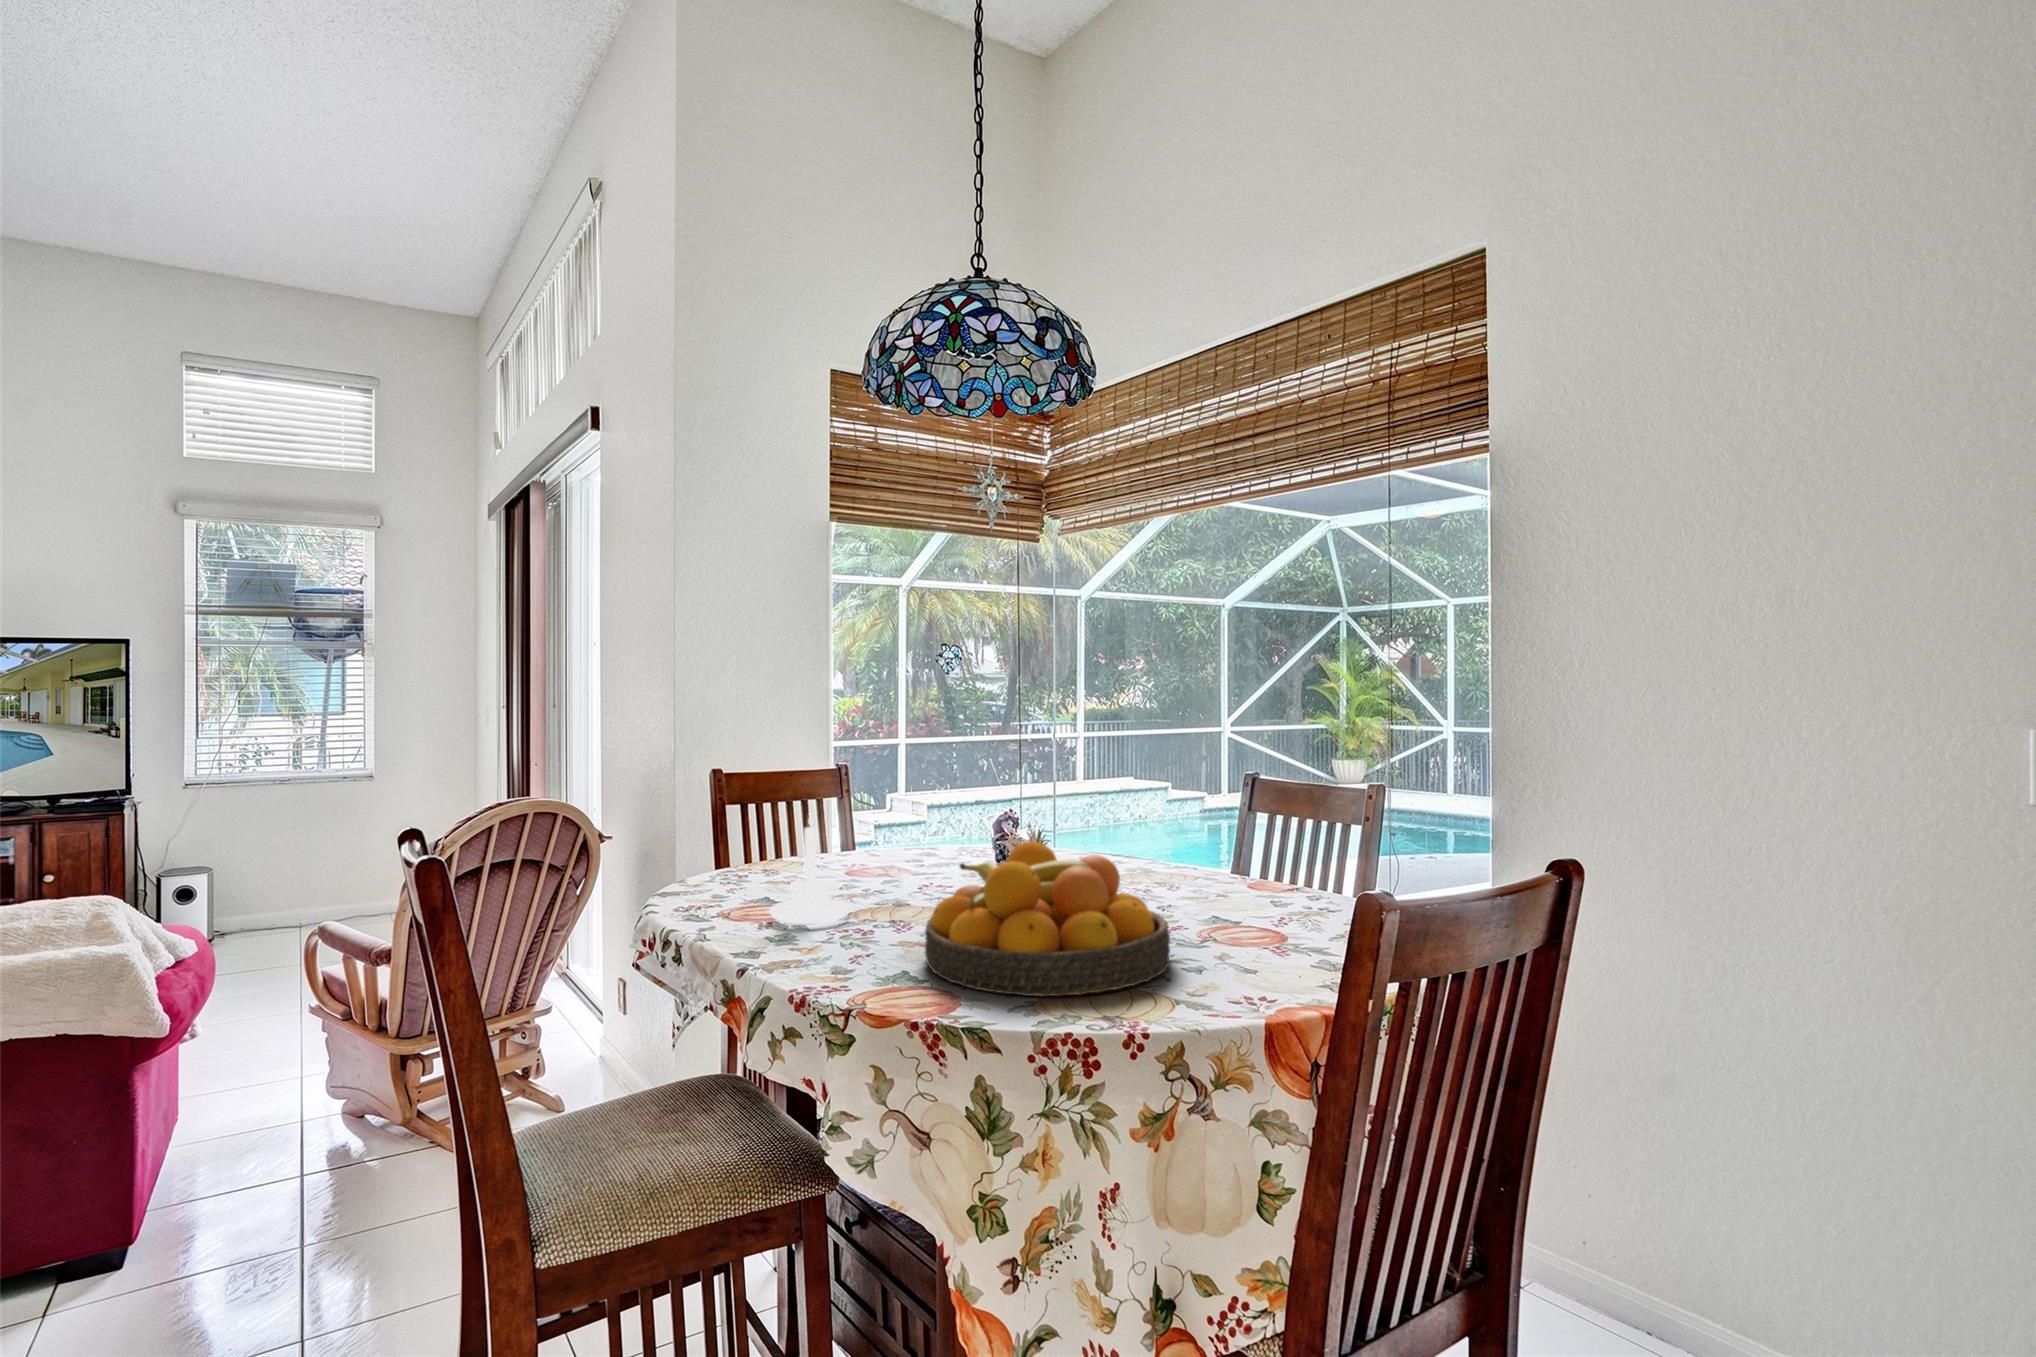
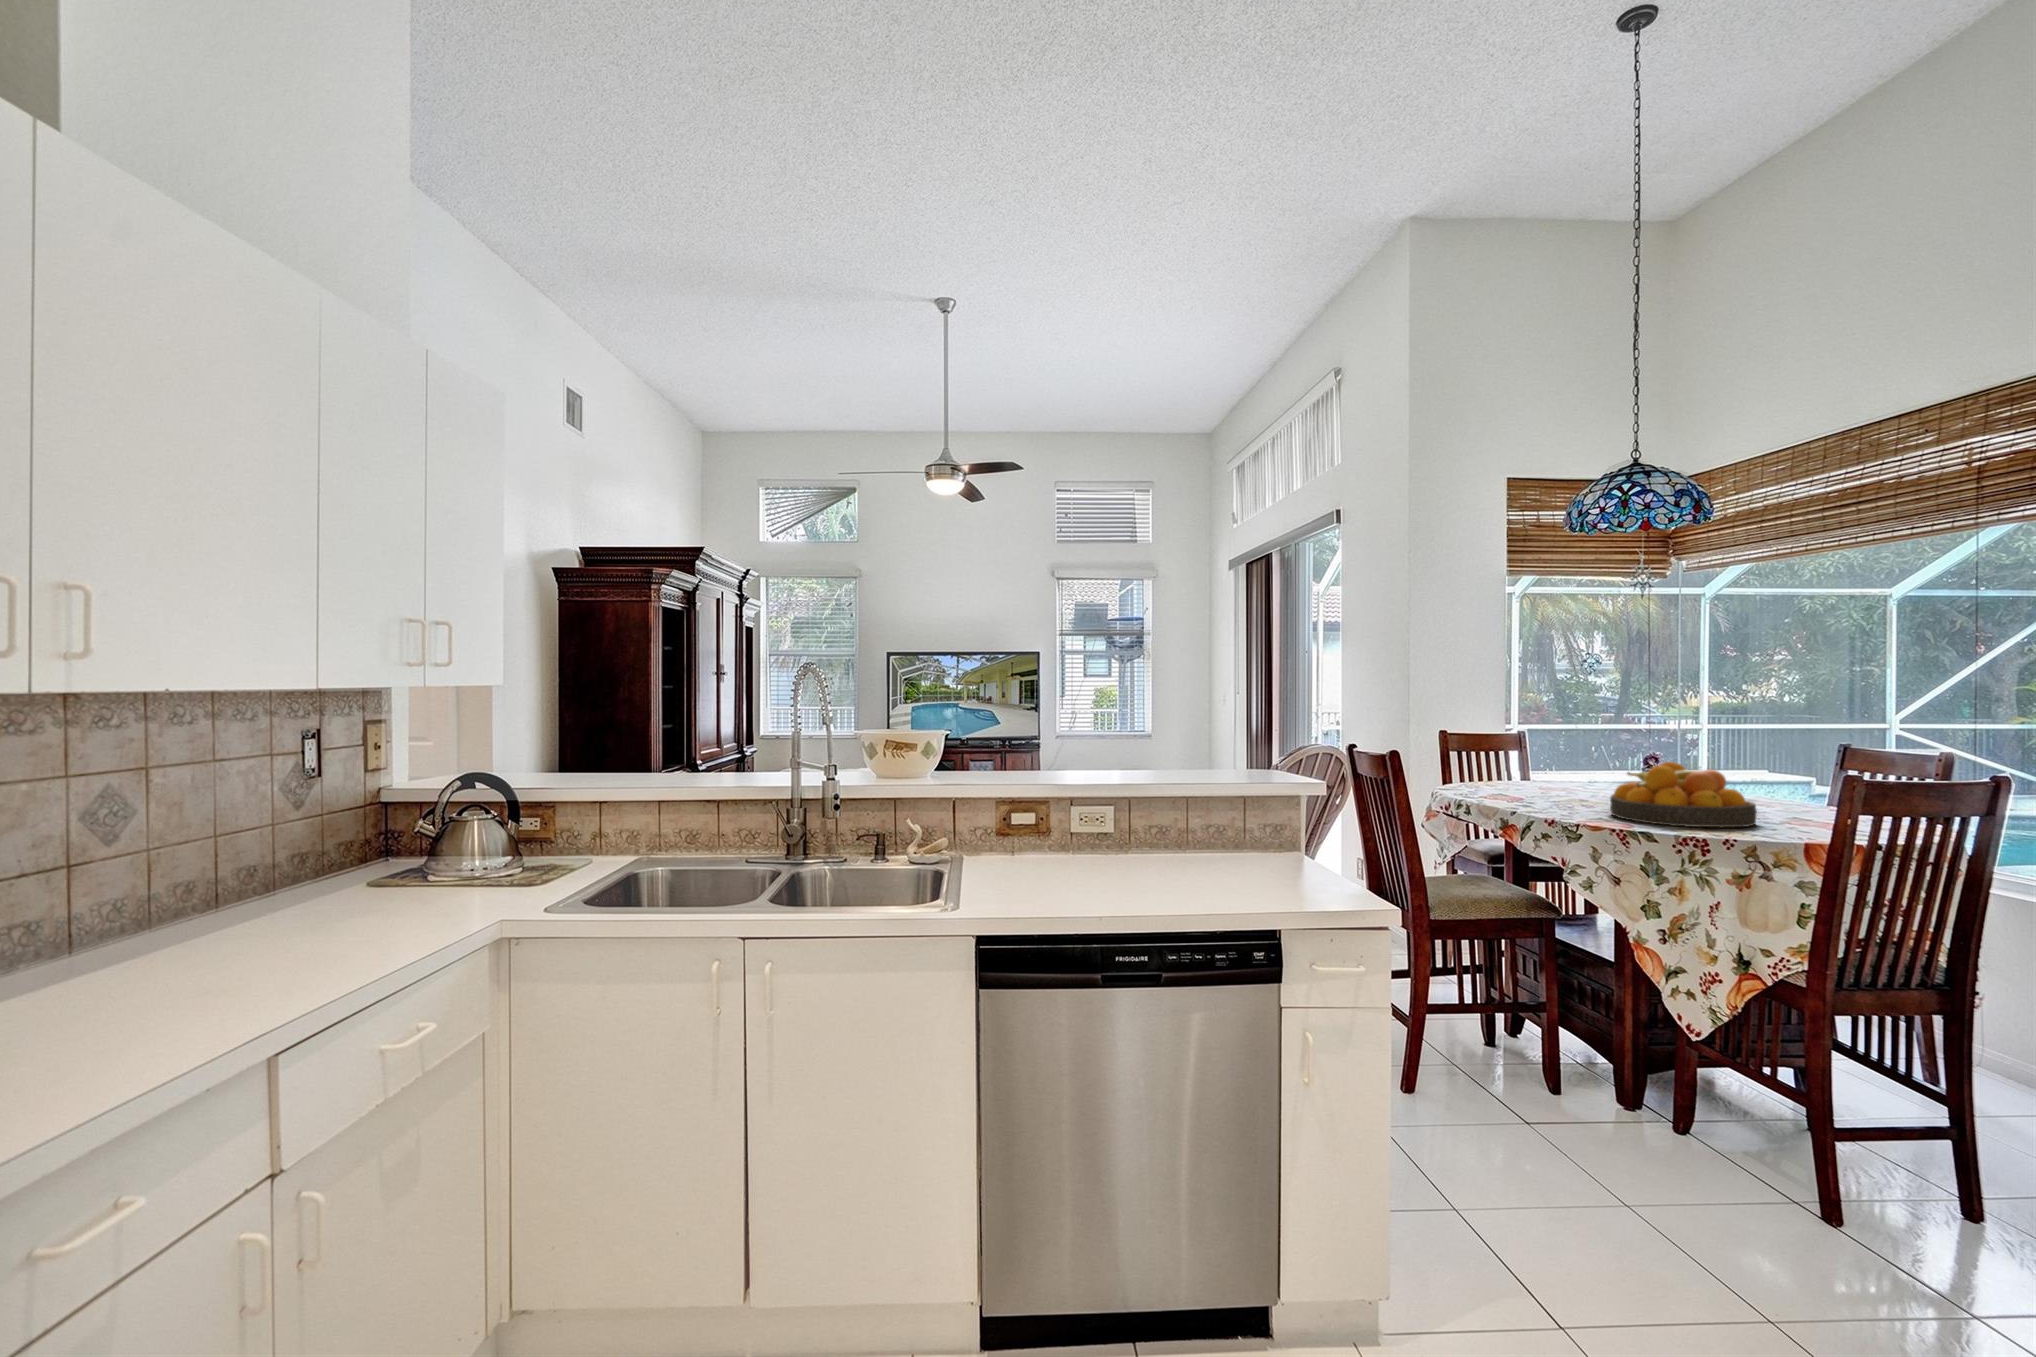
candle holder: present [769,815,852,925] -> none [1511,745,1558,801]

